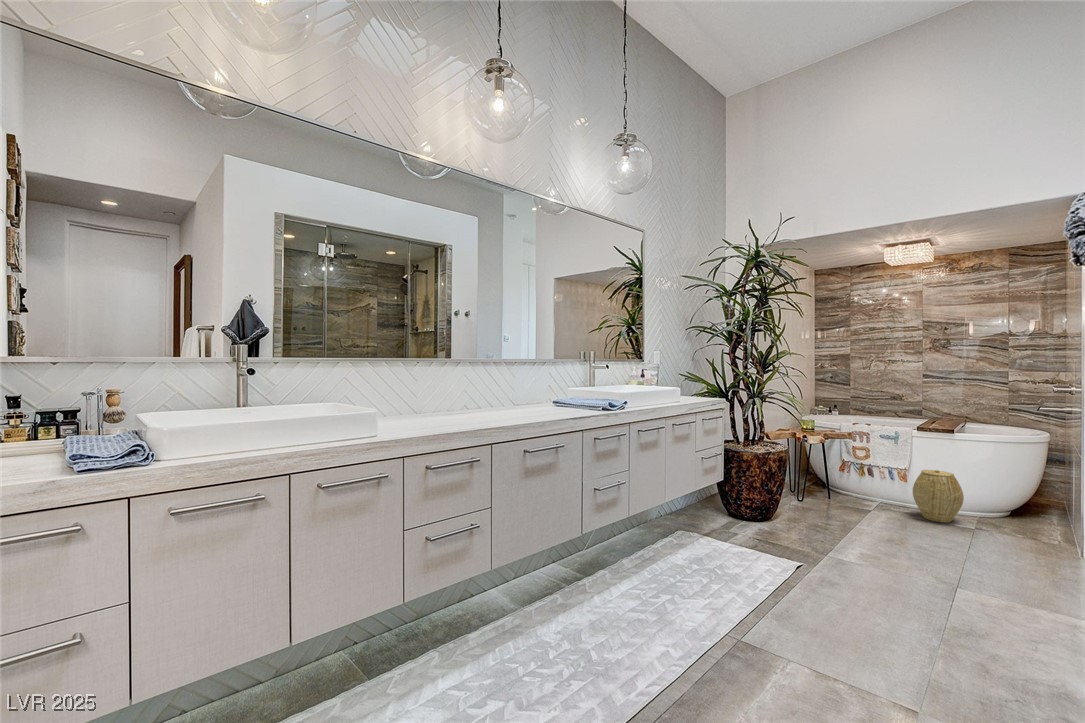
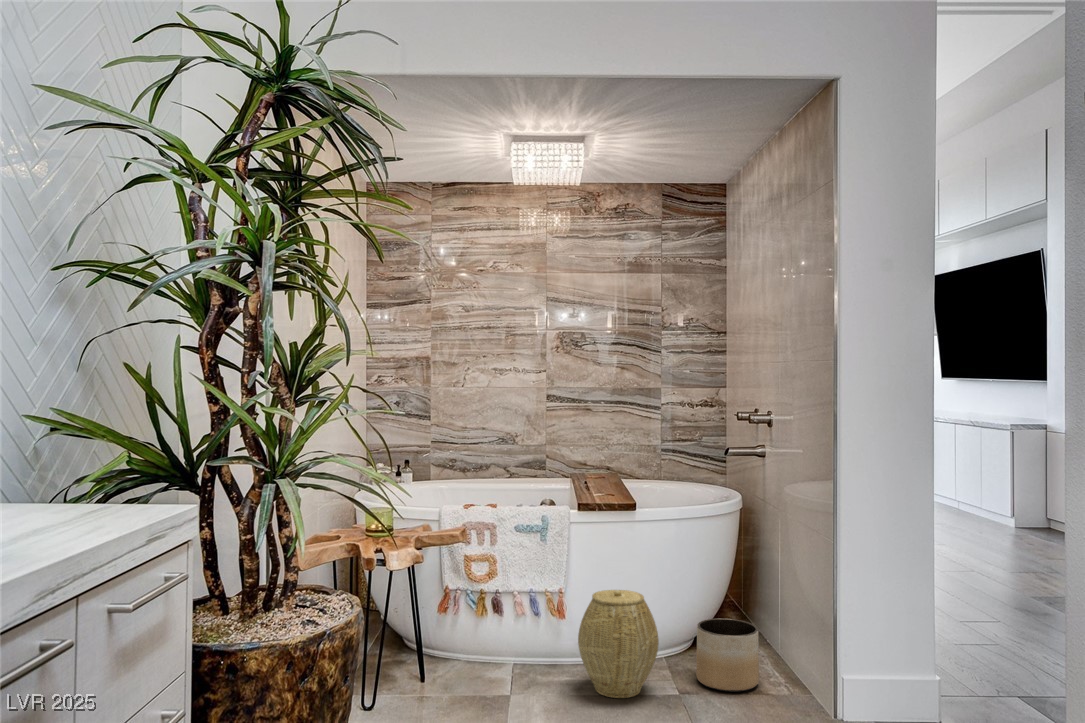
planter: none [993,496,1039,535] -> present [696,618,759,692]

